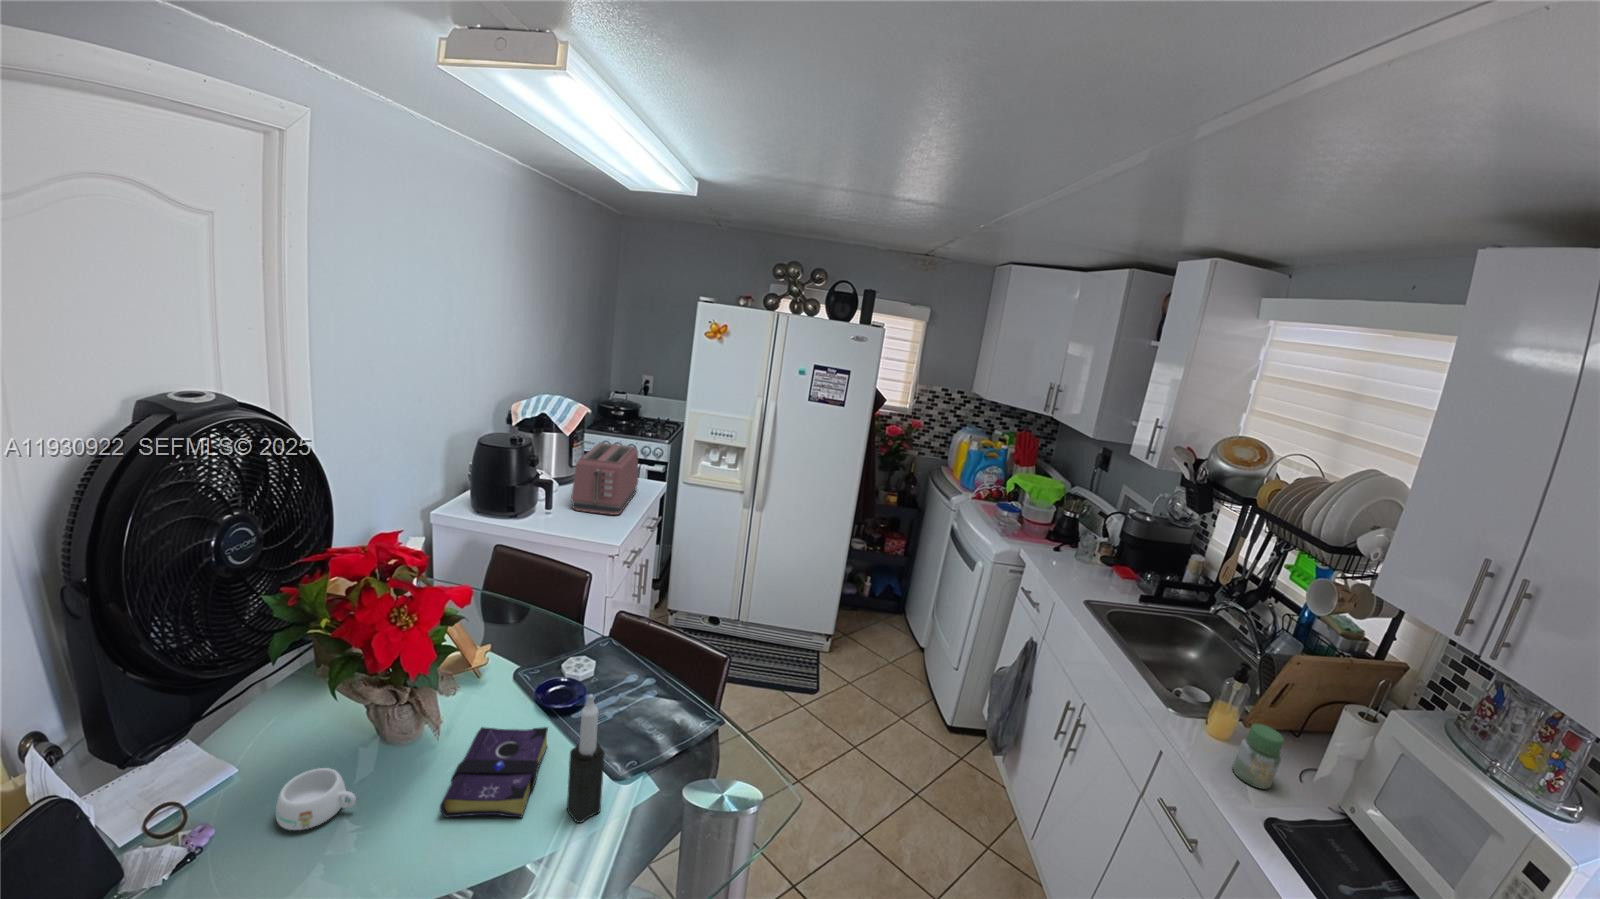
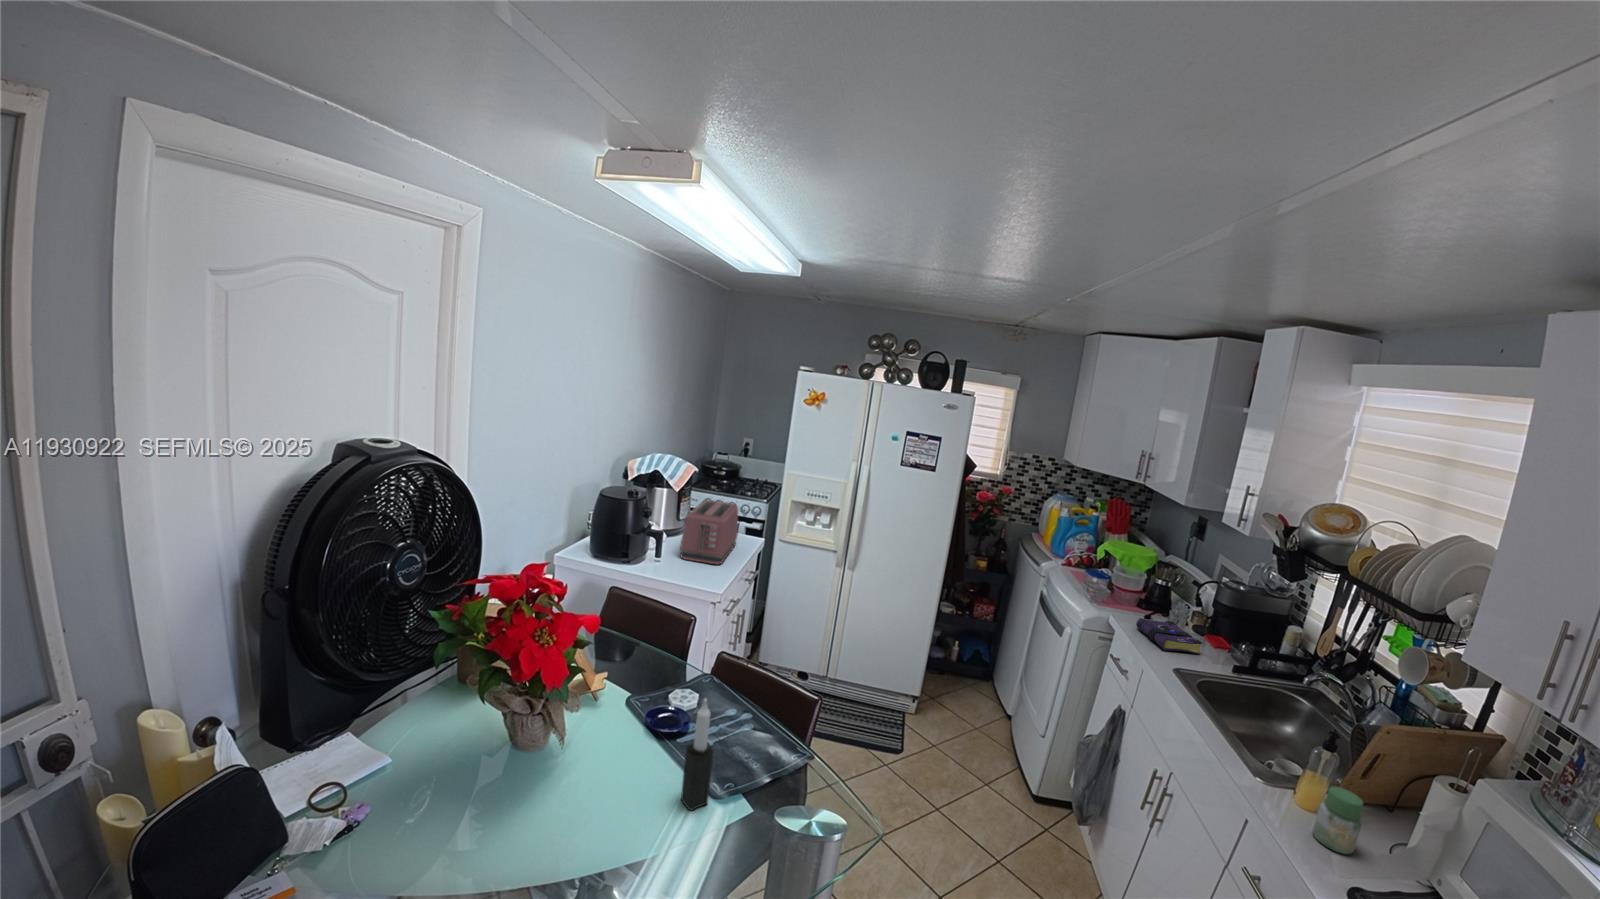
book: present [440,727,548,818] -> present [1136,618,1202,655]
mug: present [276,768,356,830] -> none [467,744,523,789]

